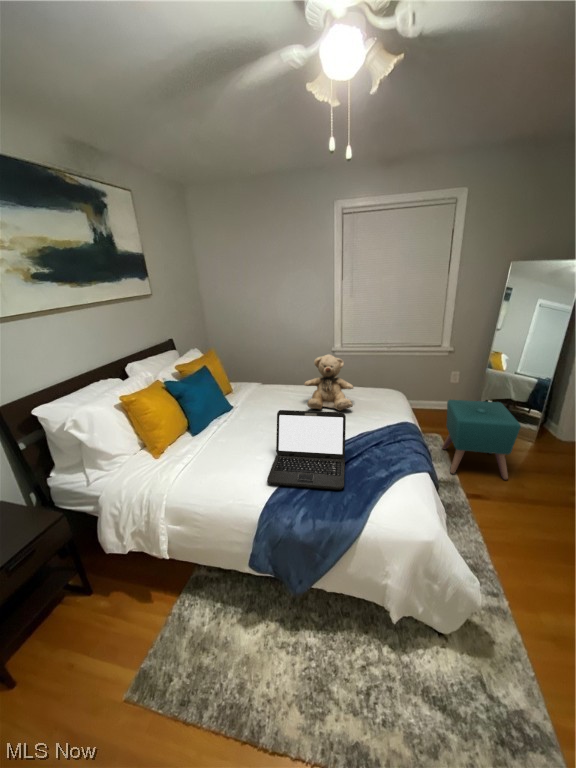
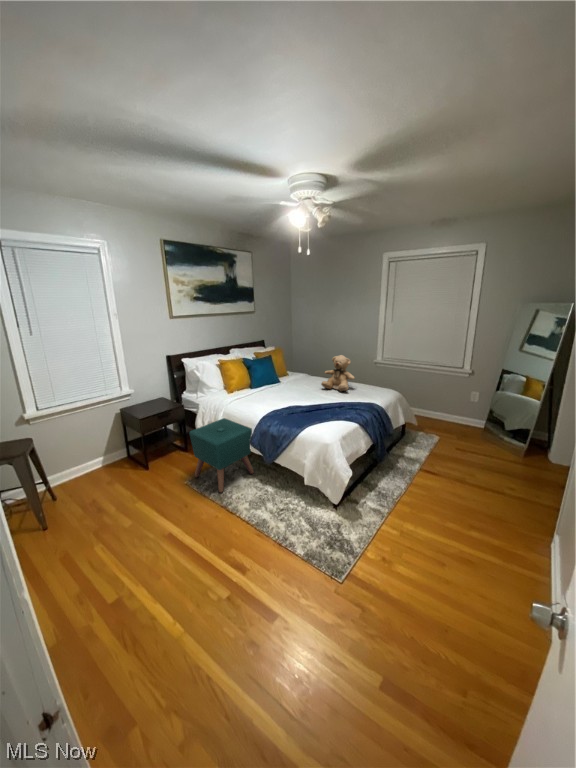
ottoman: present [442,400,521,480] -> present [189,418,254,493]
laptop: present [267,410,346,490] -> none [269,377,320,418]

